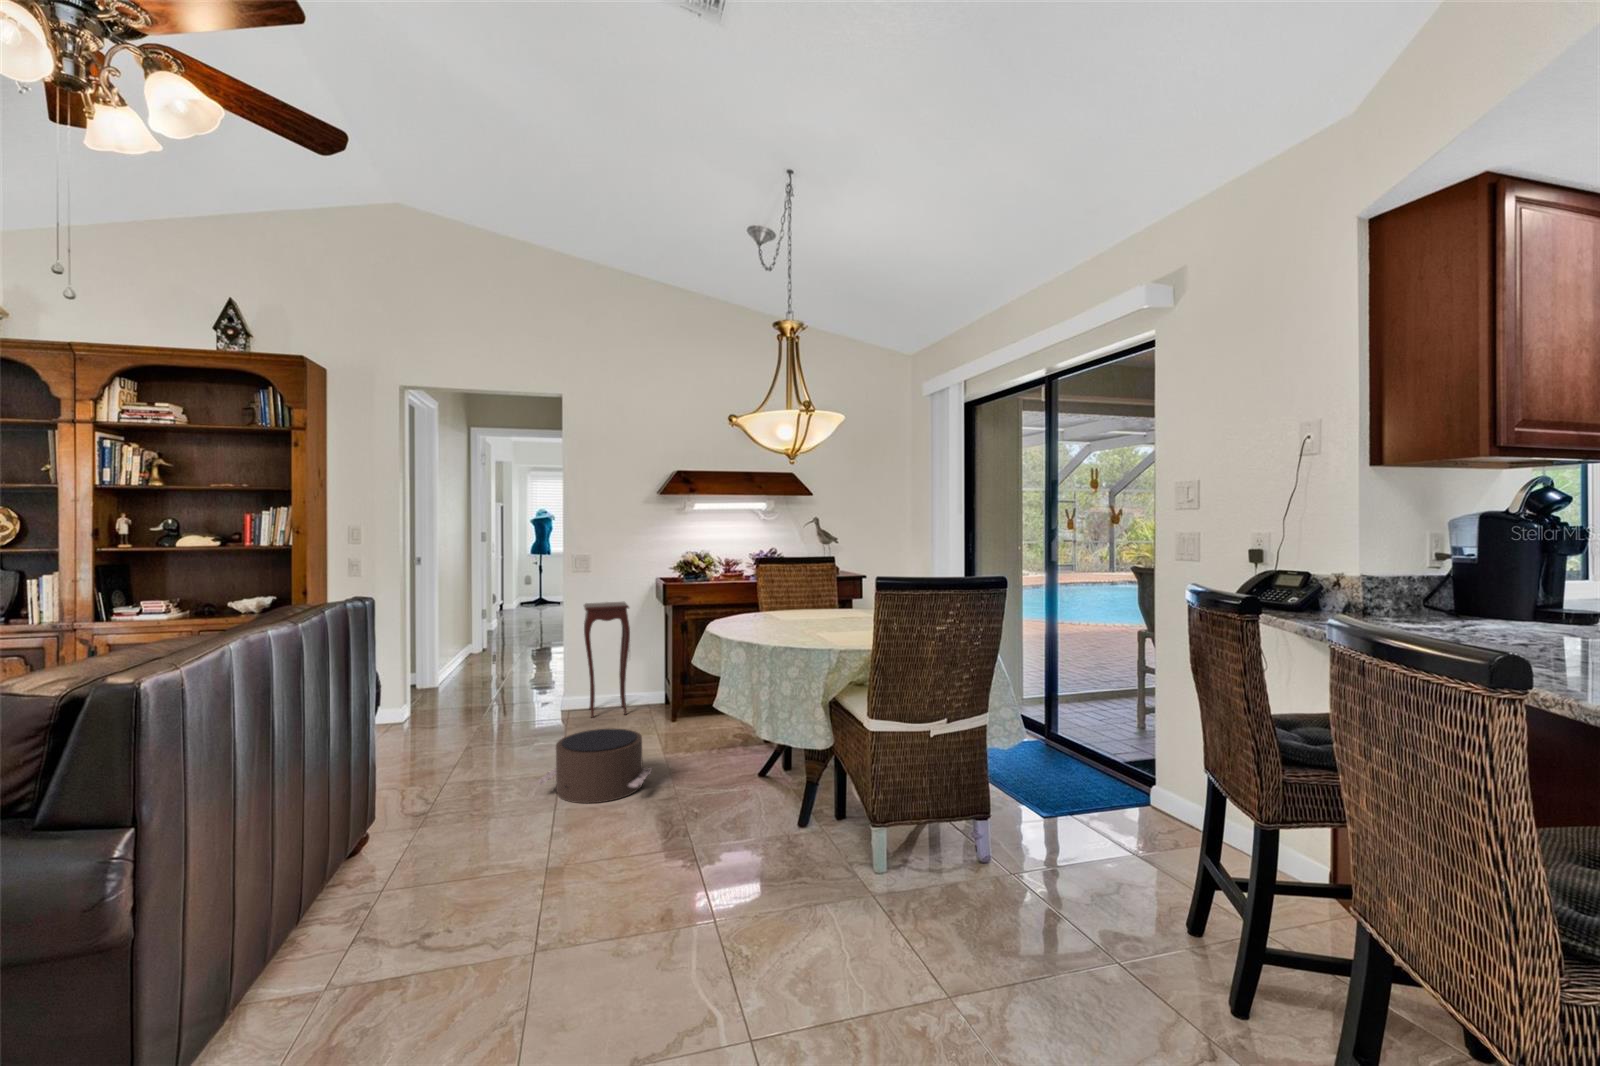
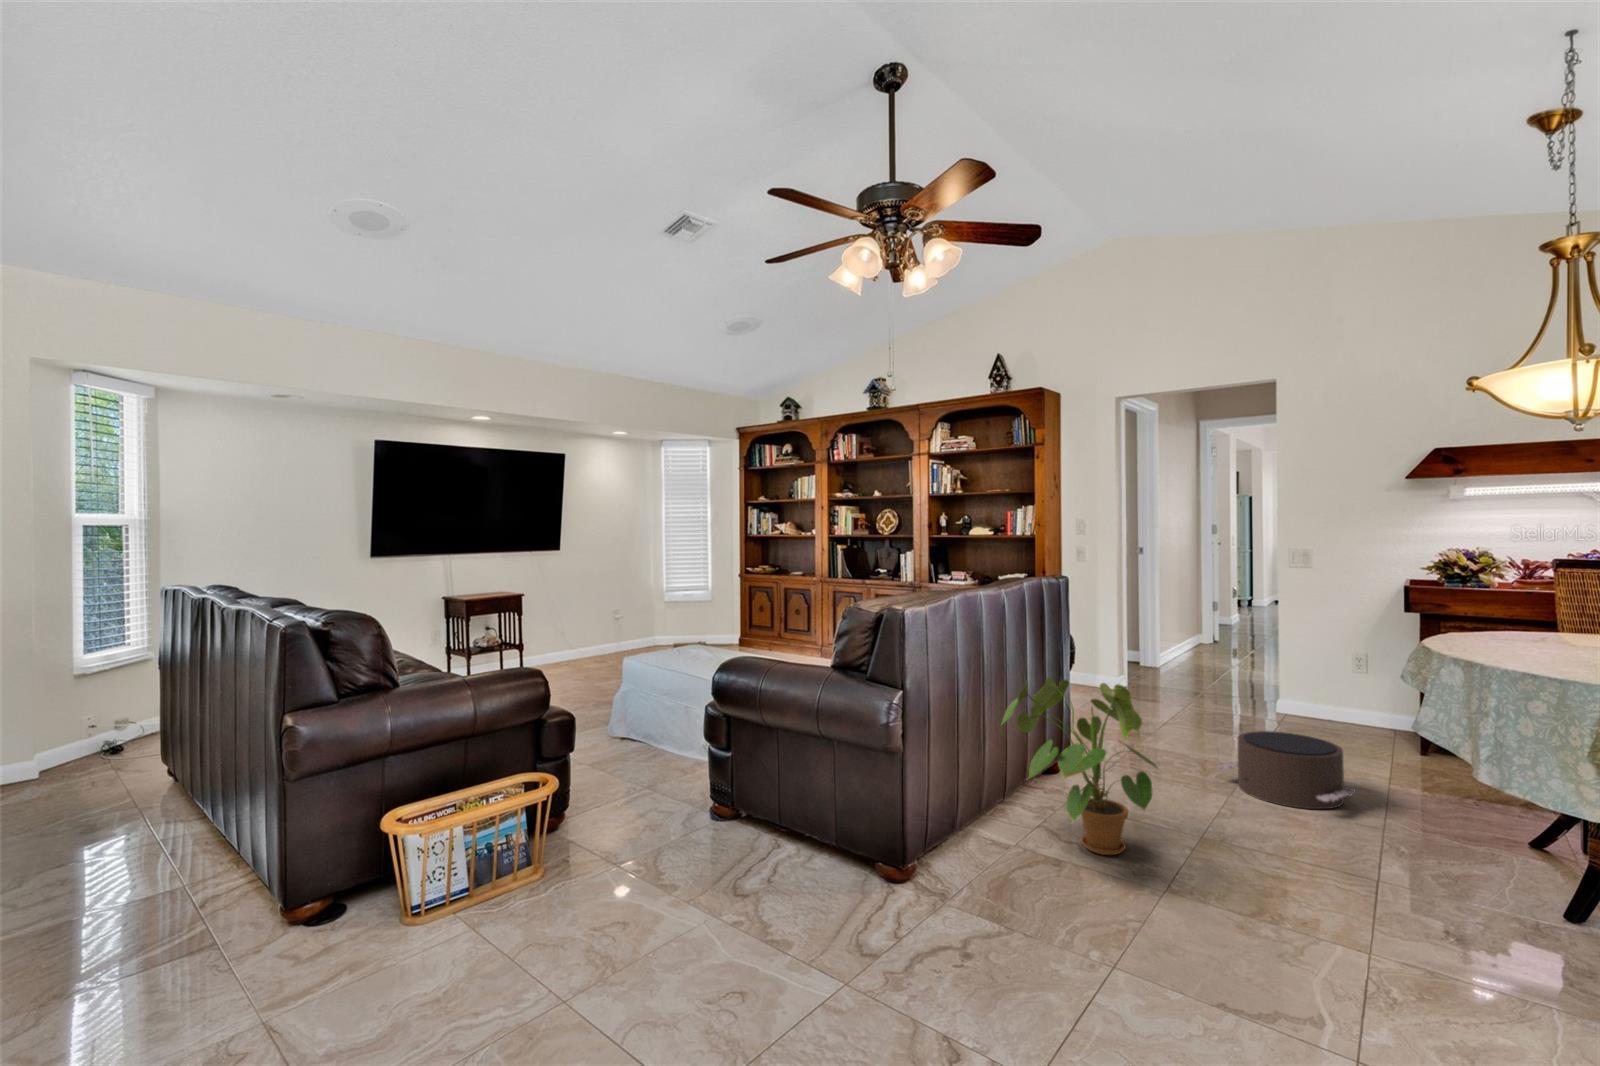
side table: present [584,602,630,718] -> none [1302,603,1363,734]
house plant: none [294,725,521,944] -> present [1000,677,1157,855]

